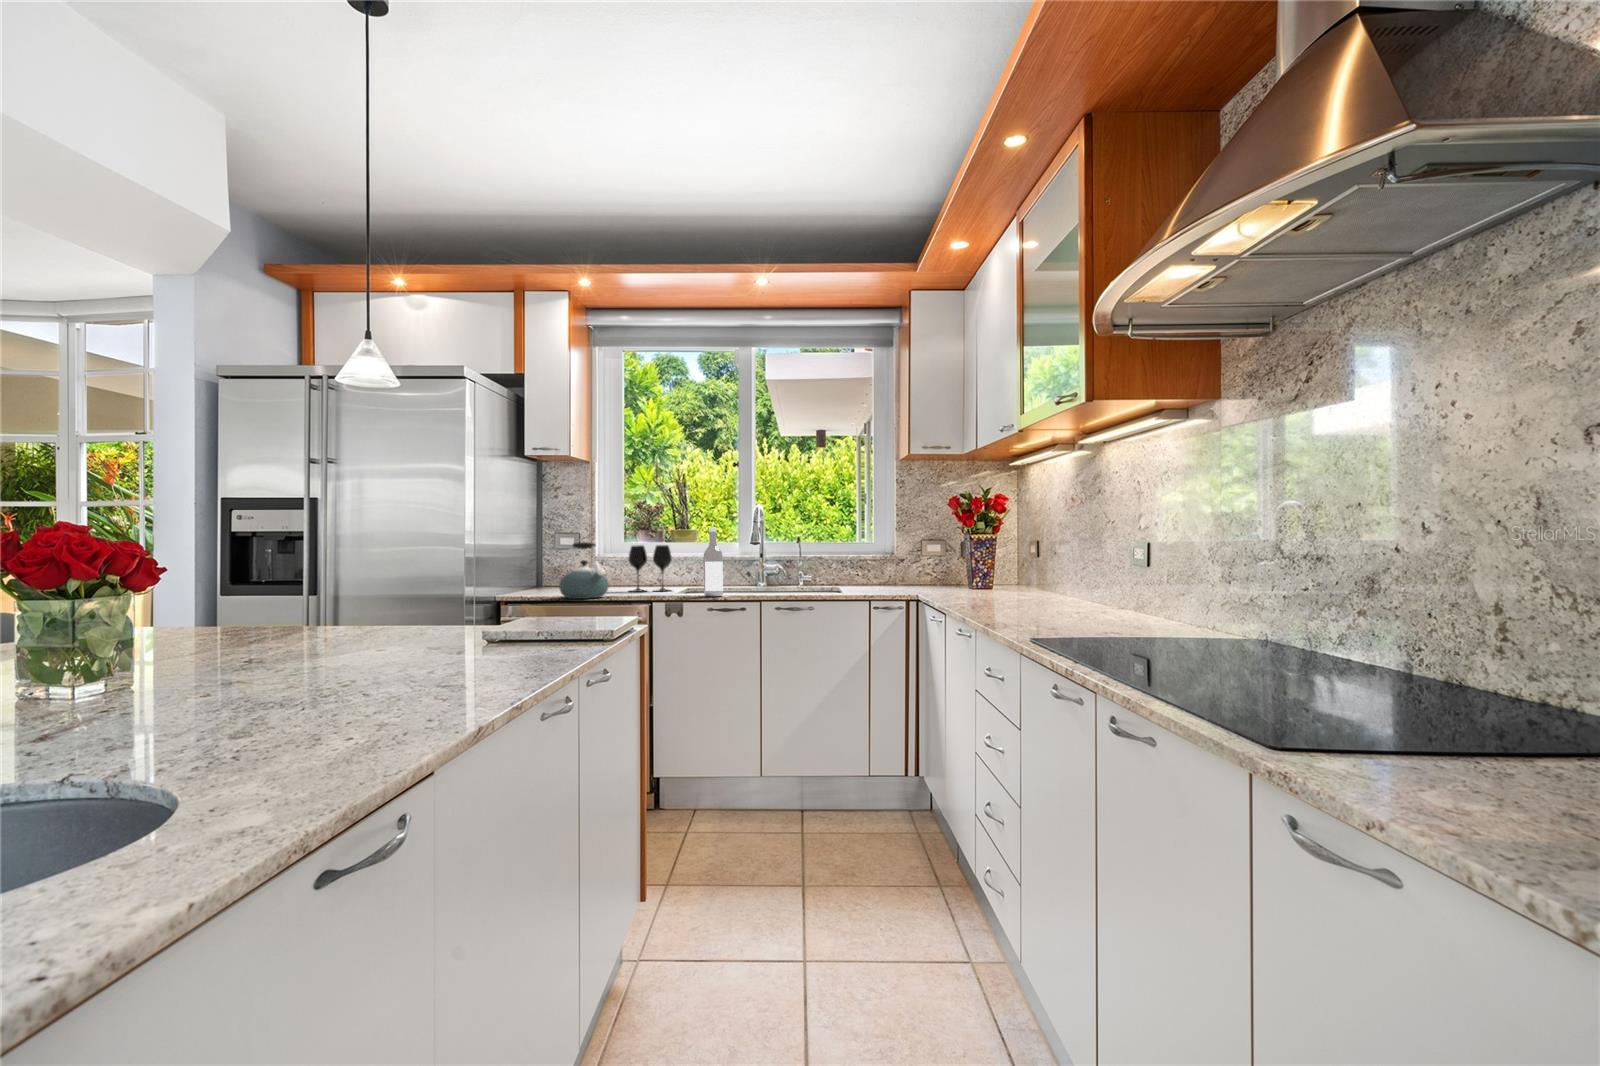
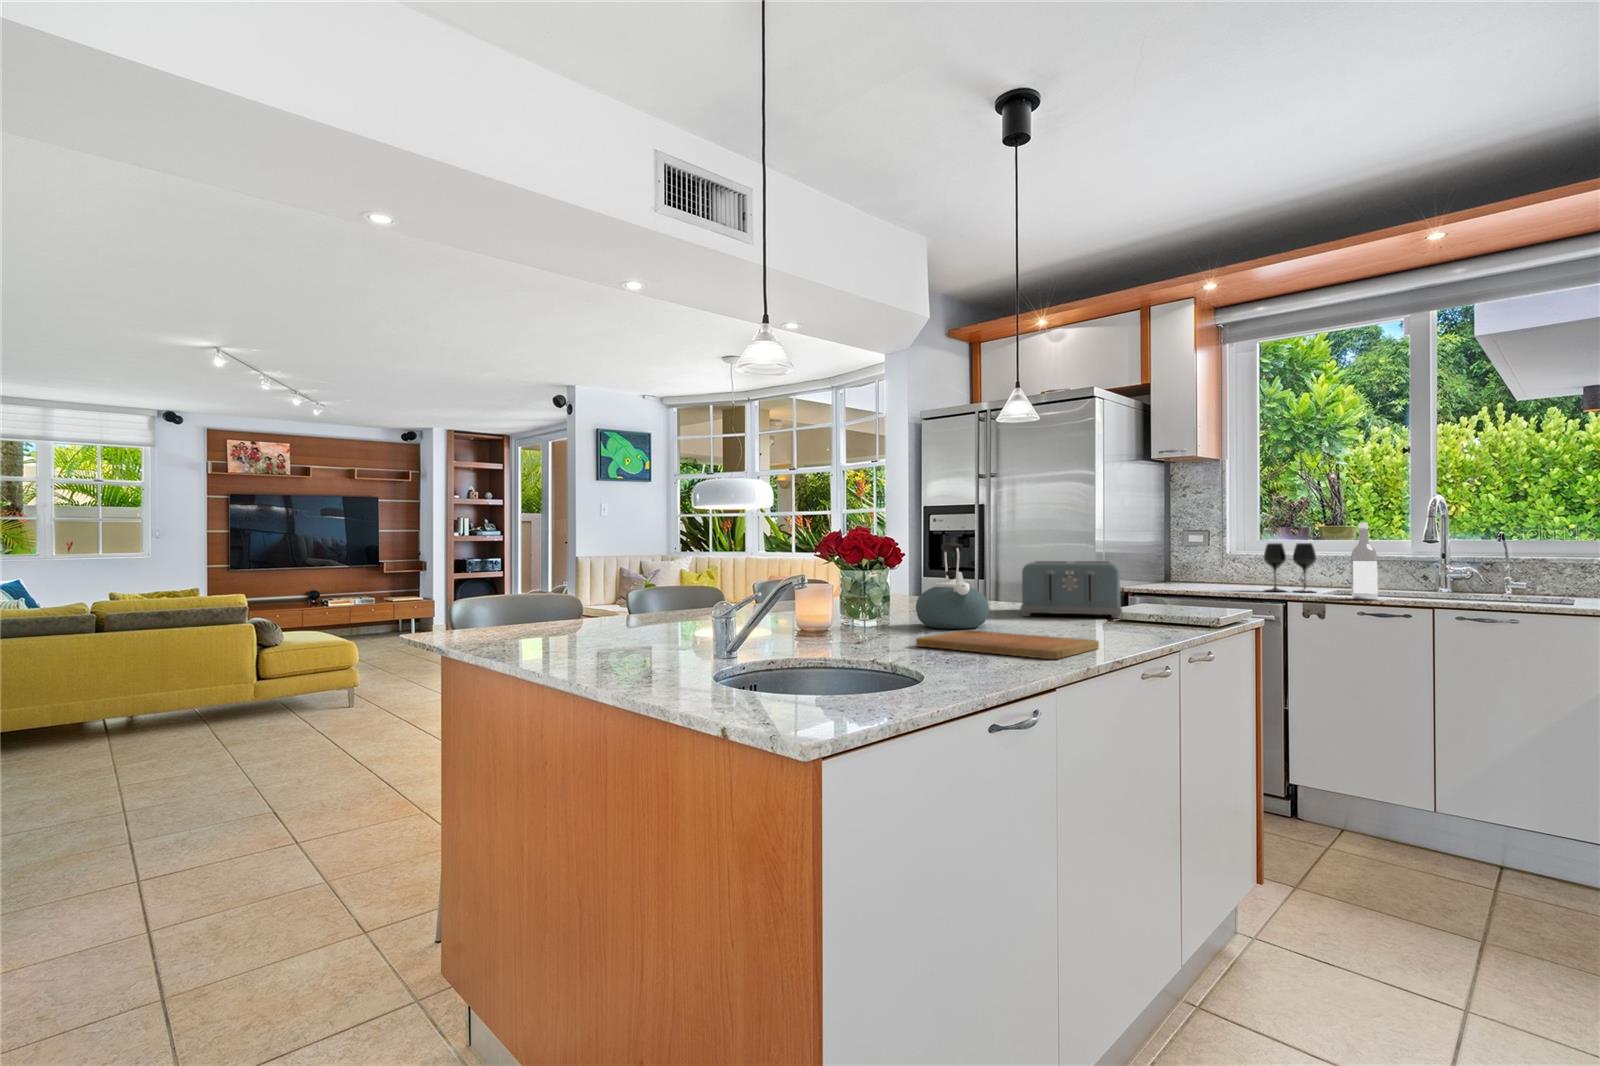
kettle: present [559,542,609,599] -> present [916,543,989,629]
toaster: none [369,568,503,645] -> present [1020,561,1122,618]
cutting board: none [175,680,487,727] -> present [916,630,1099,659]

